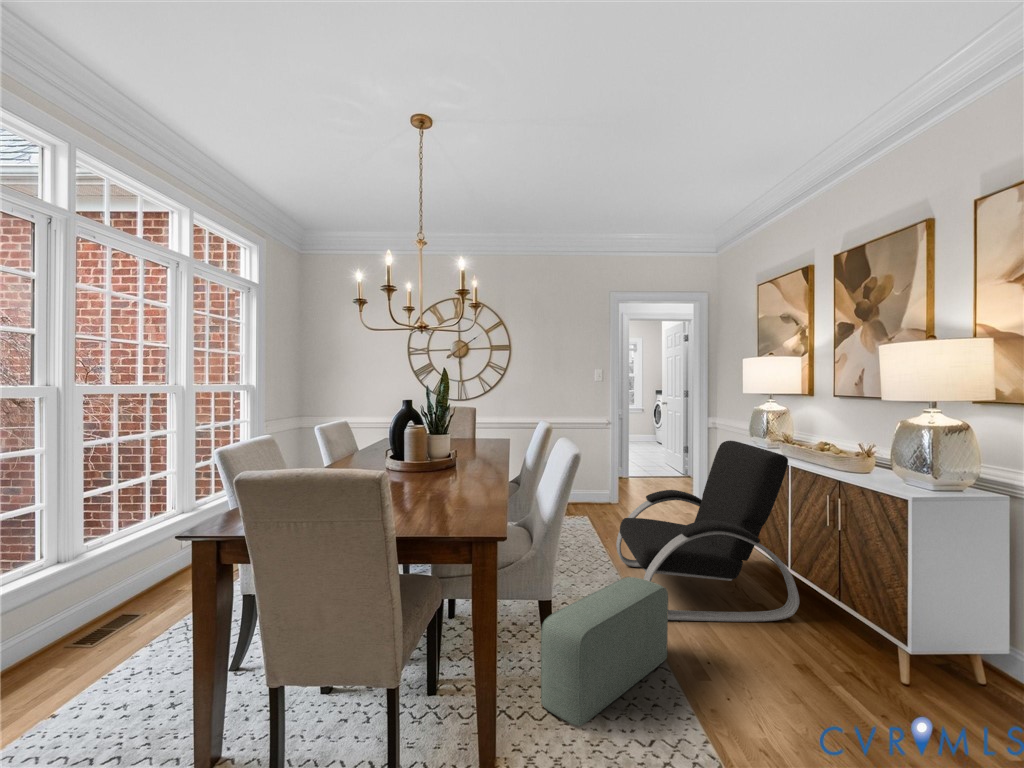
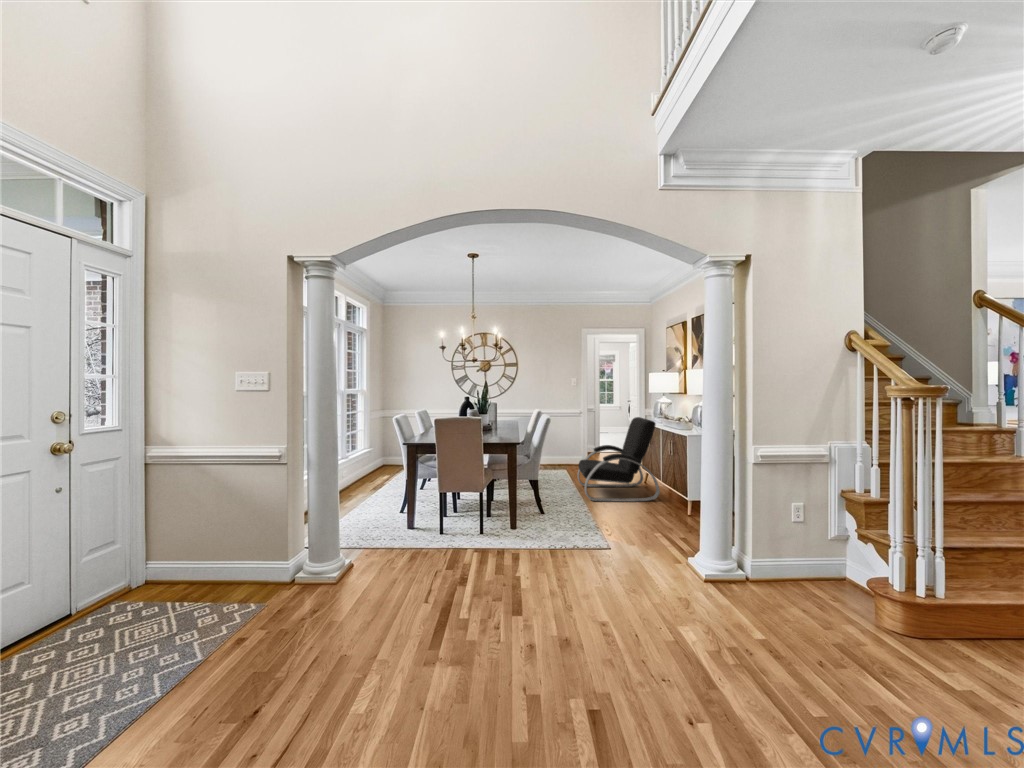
pouf: present [541,577,668,726] -> none [533,475,591,522]

